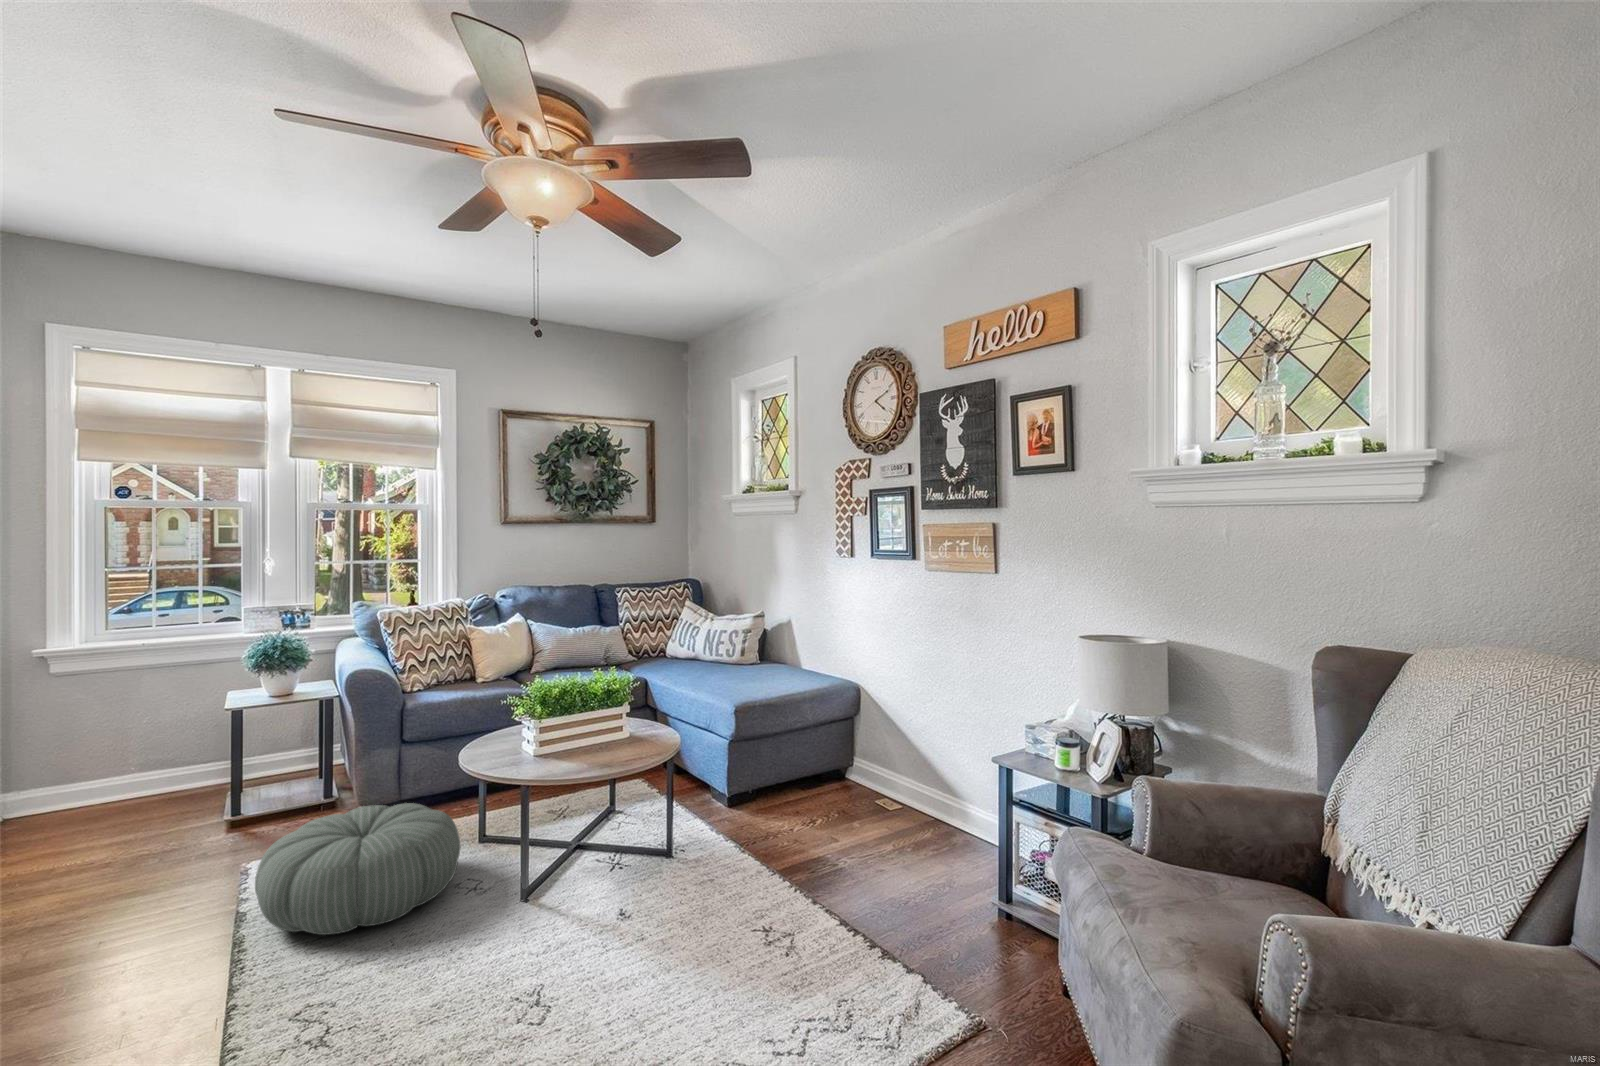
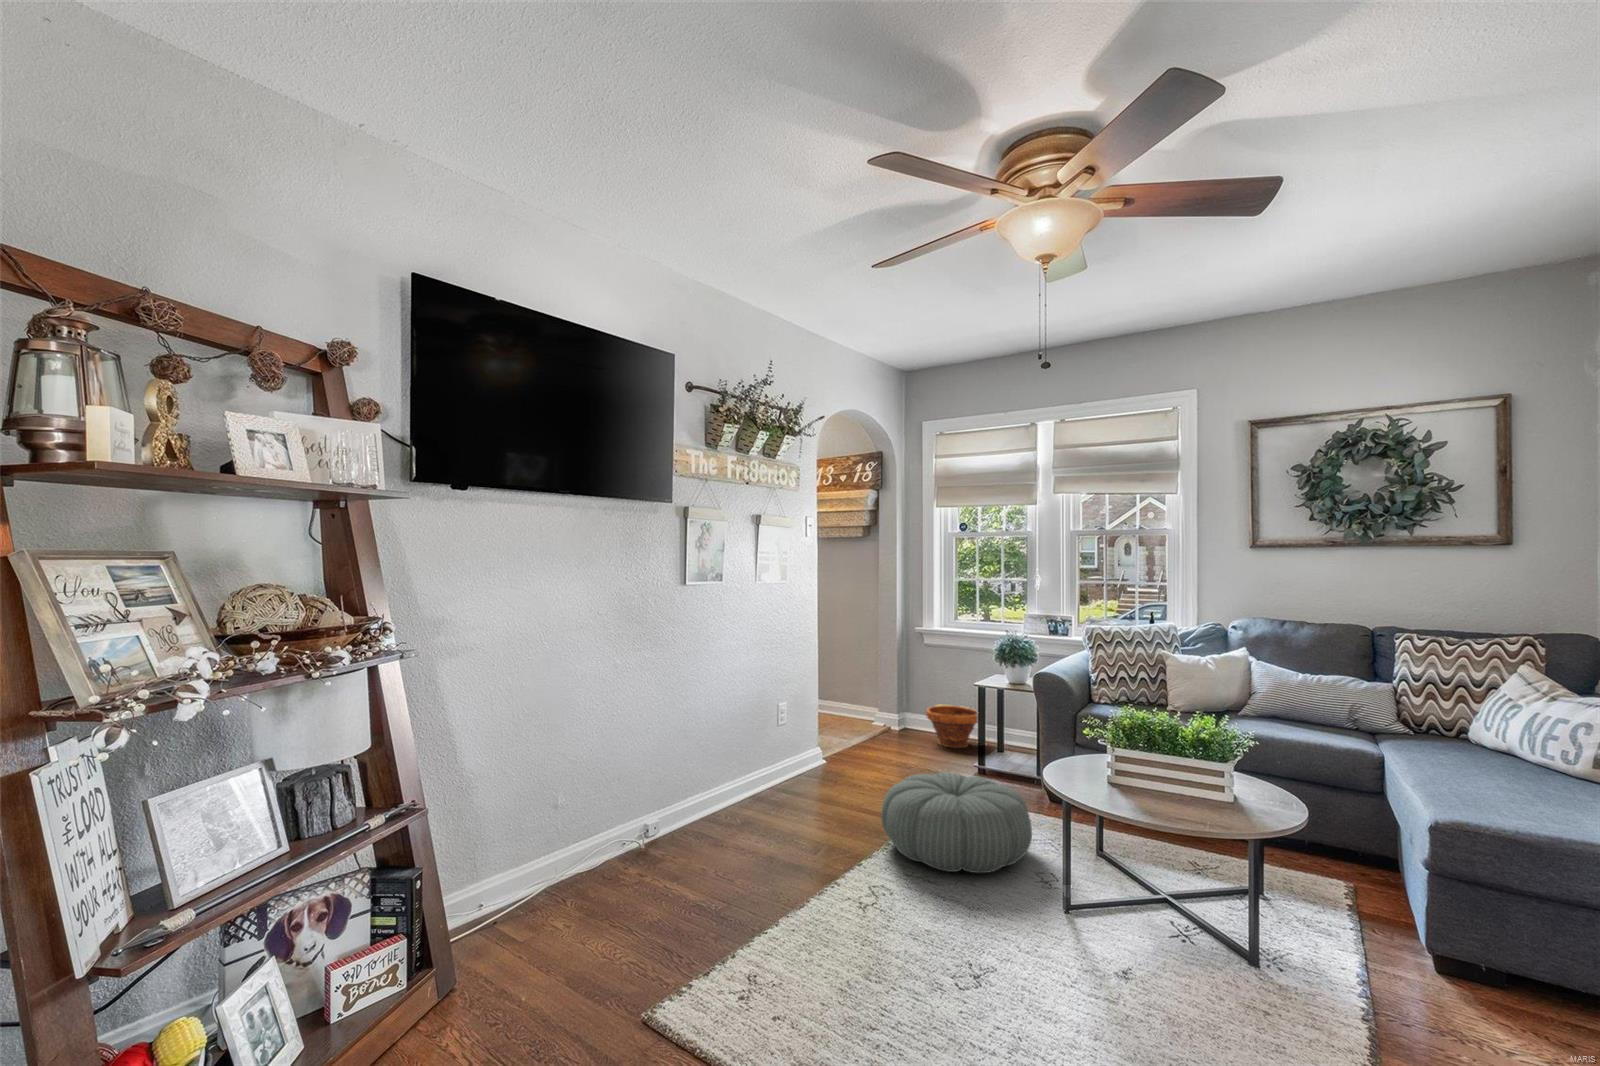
planter: none [90,750,192,816] -> present [926,705,979,748]

